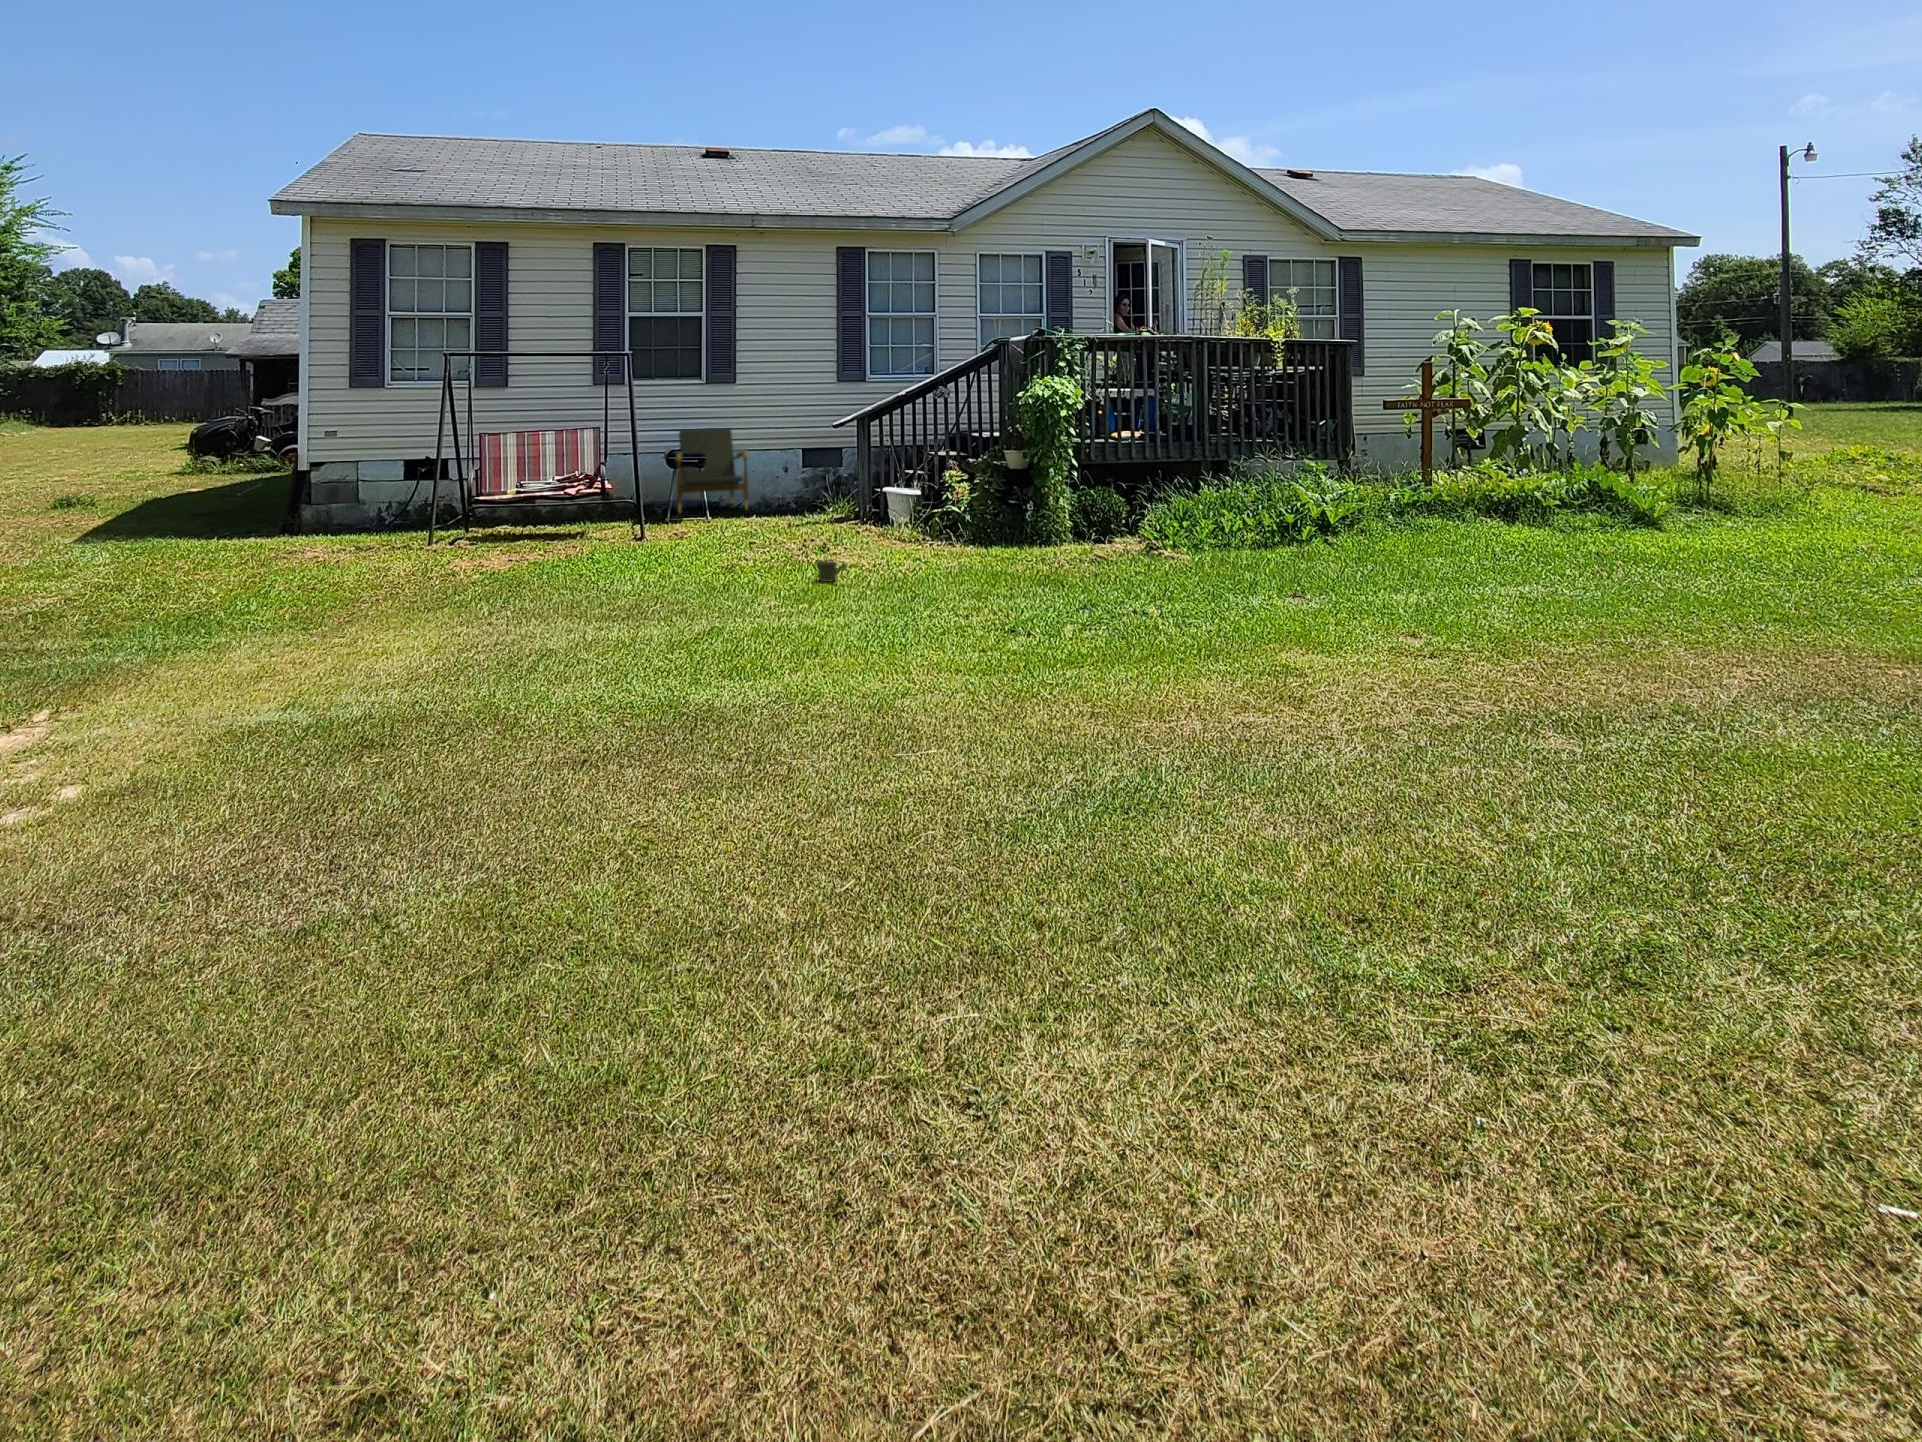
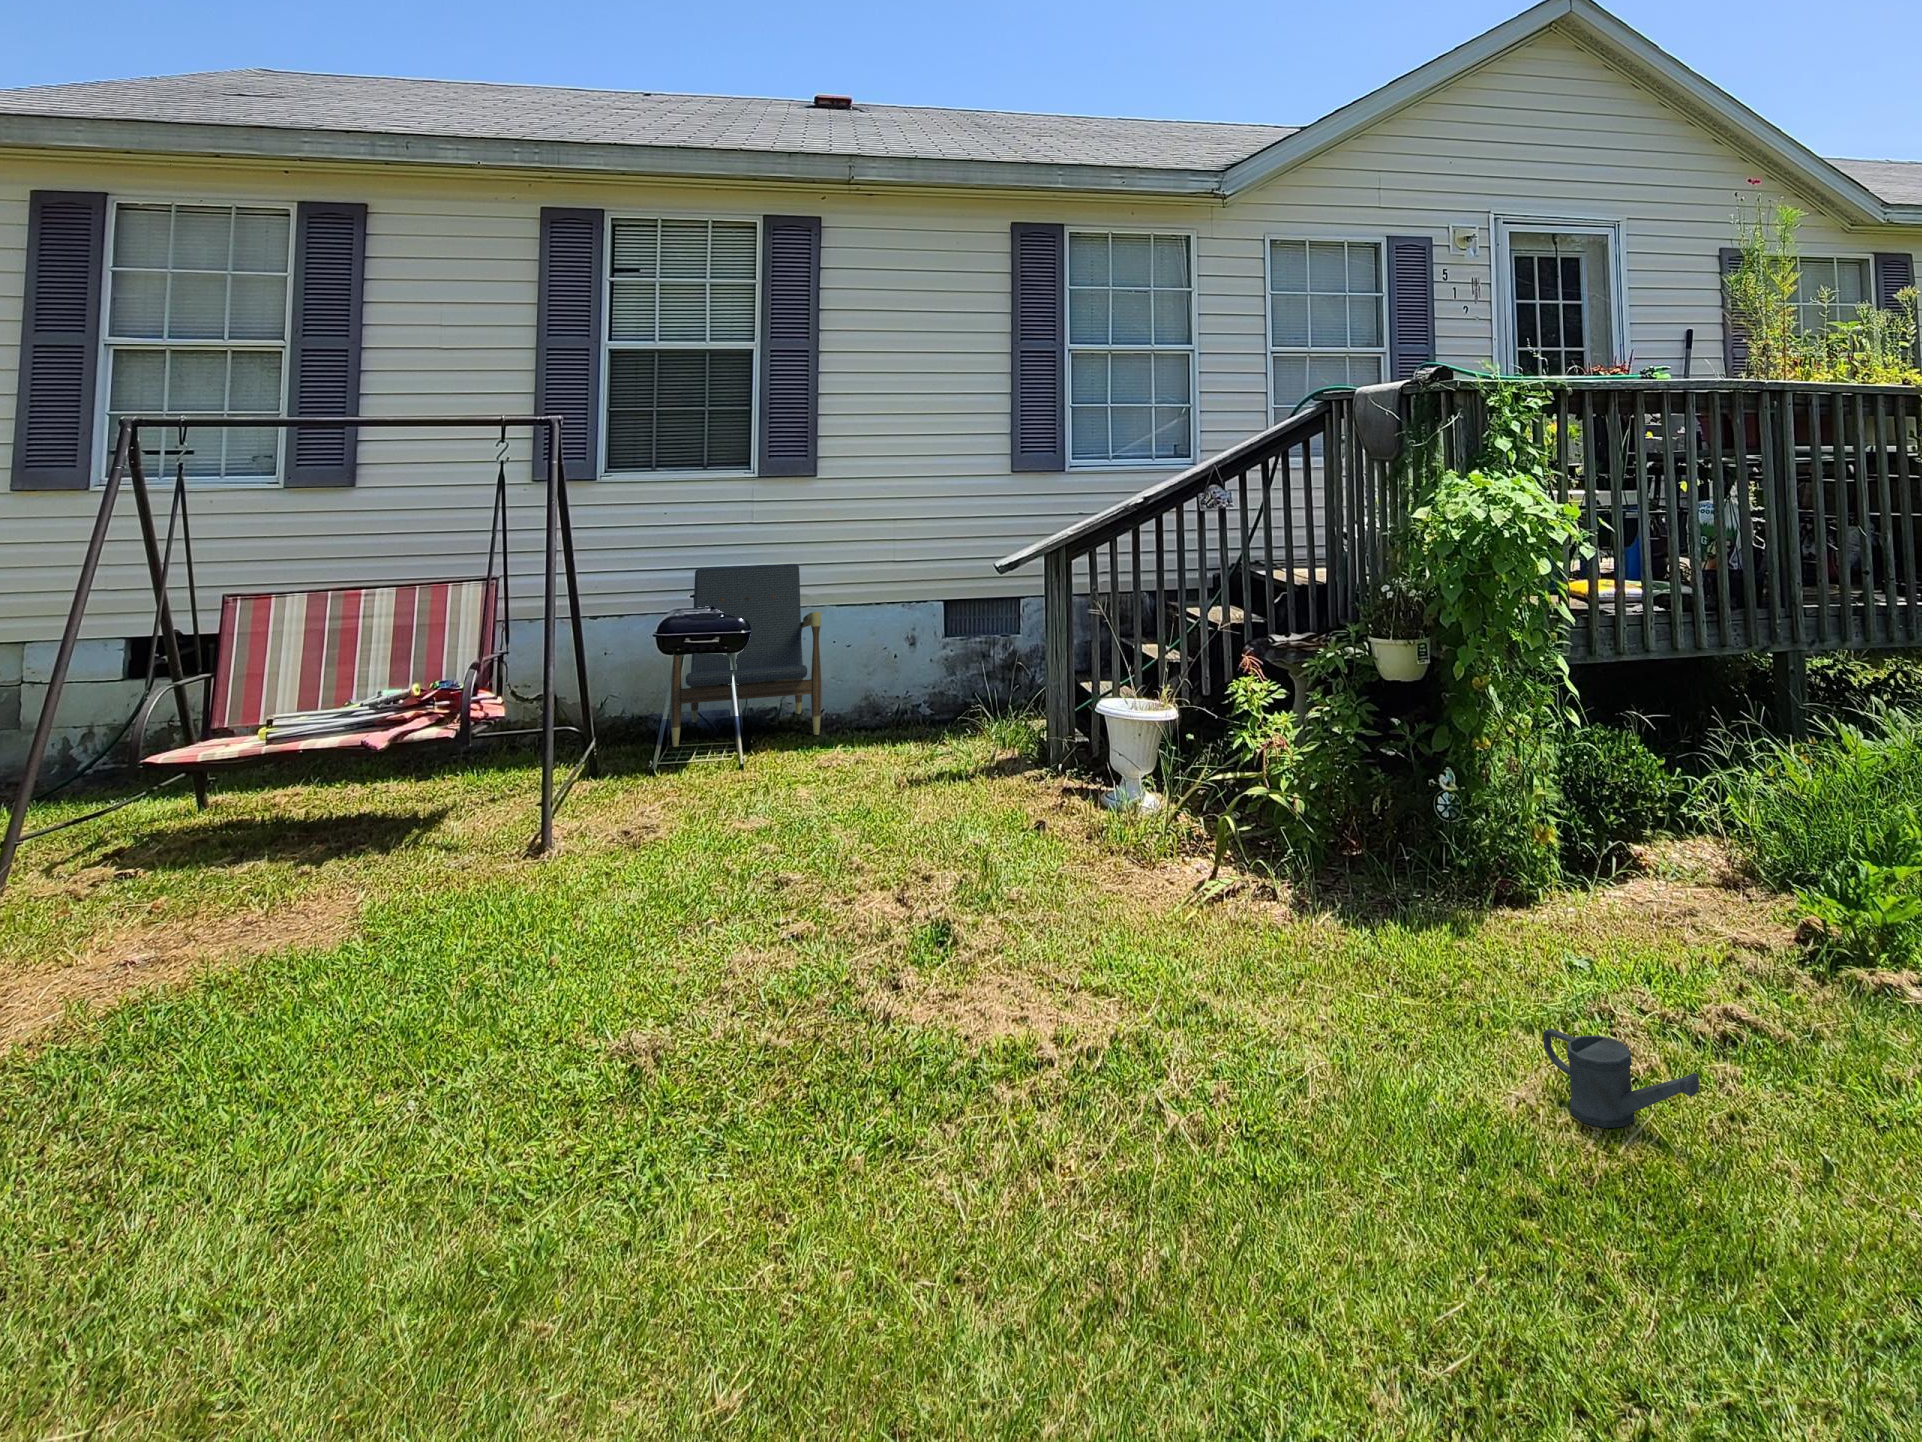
watering can: present [816,560,847,582] -> present [1543,1028,1699,1128]

